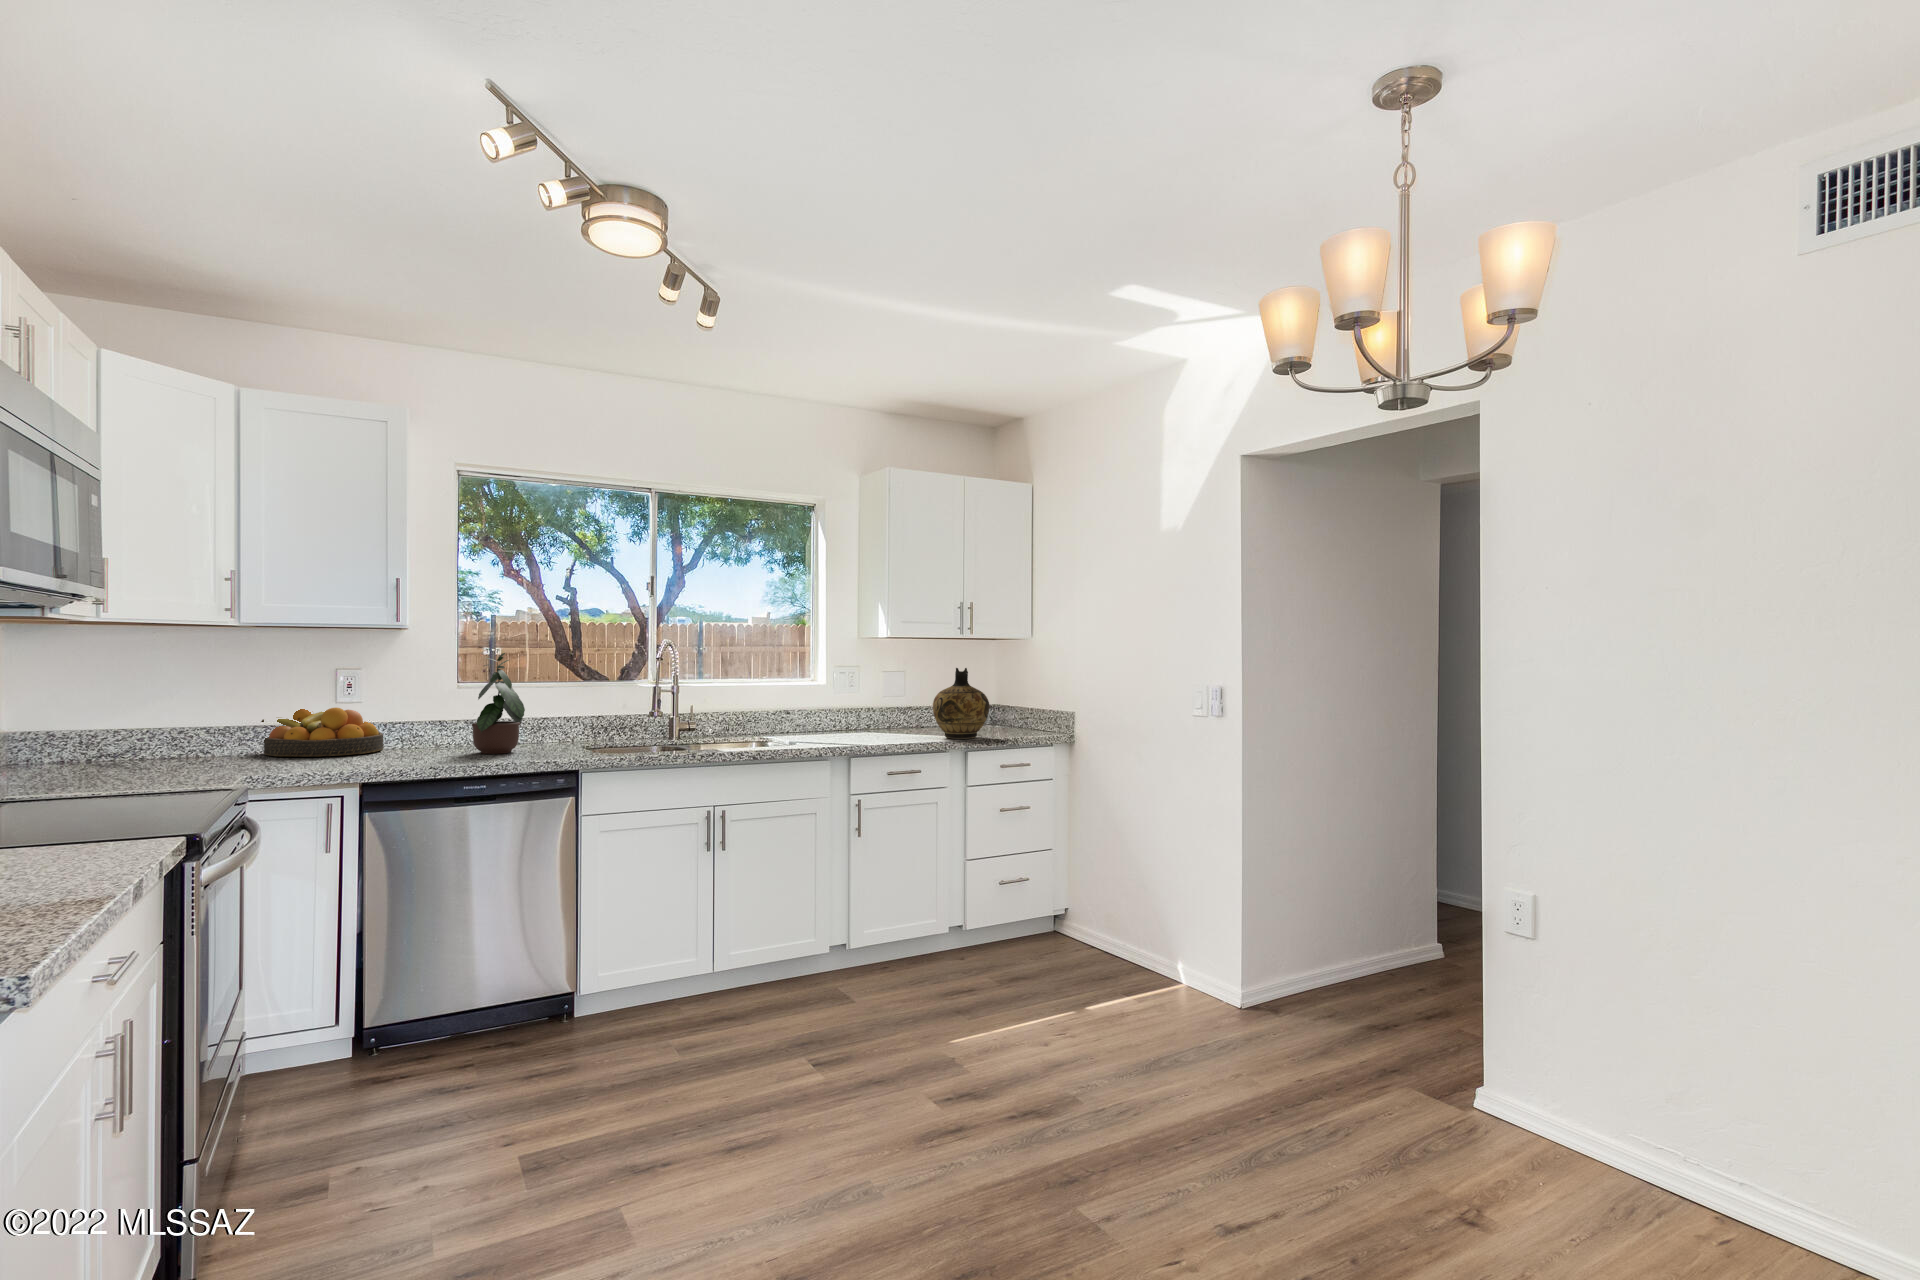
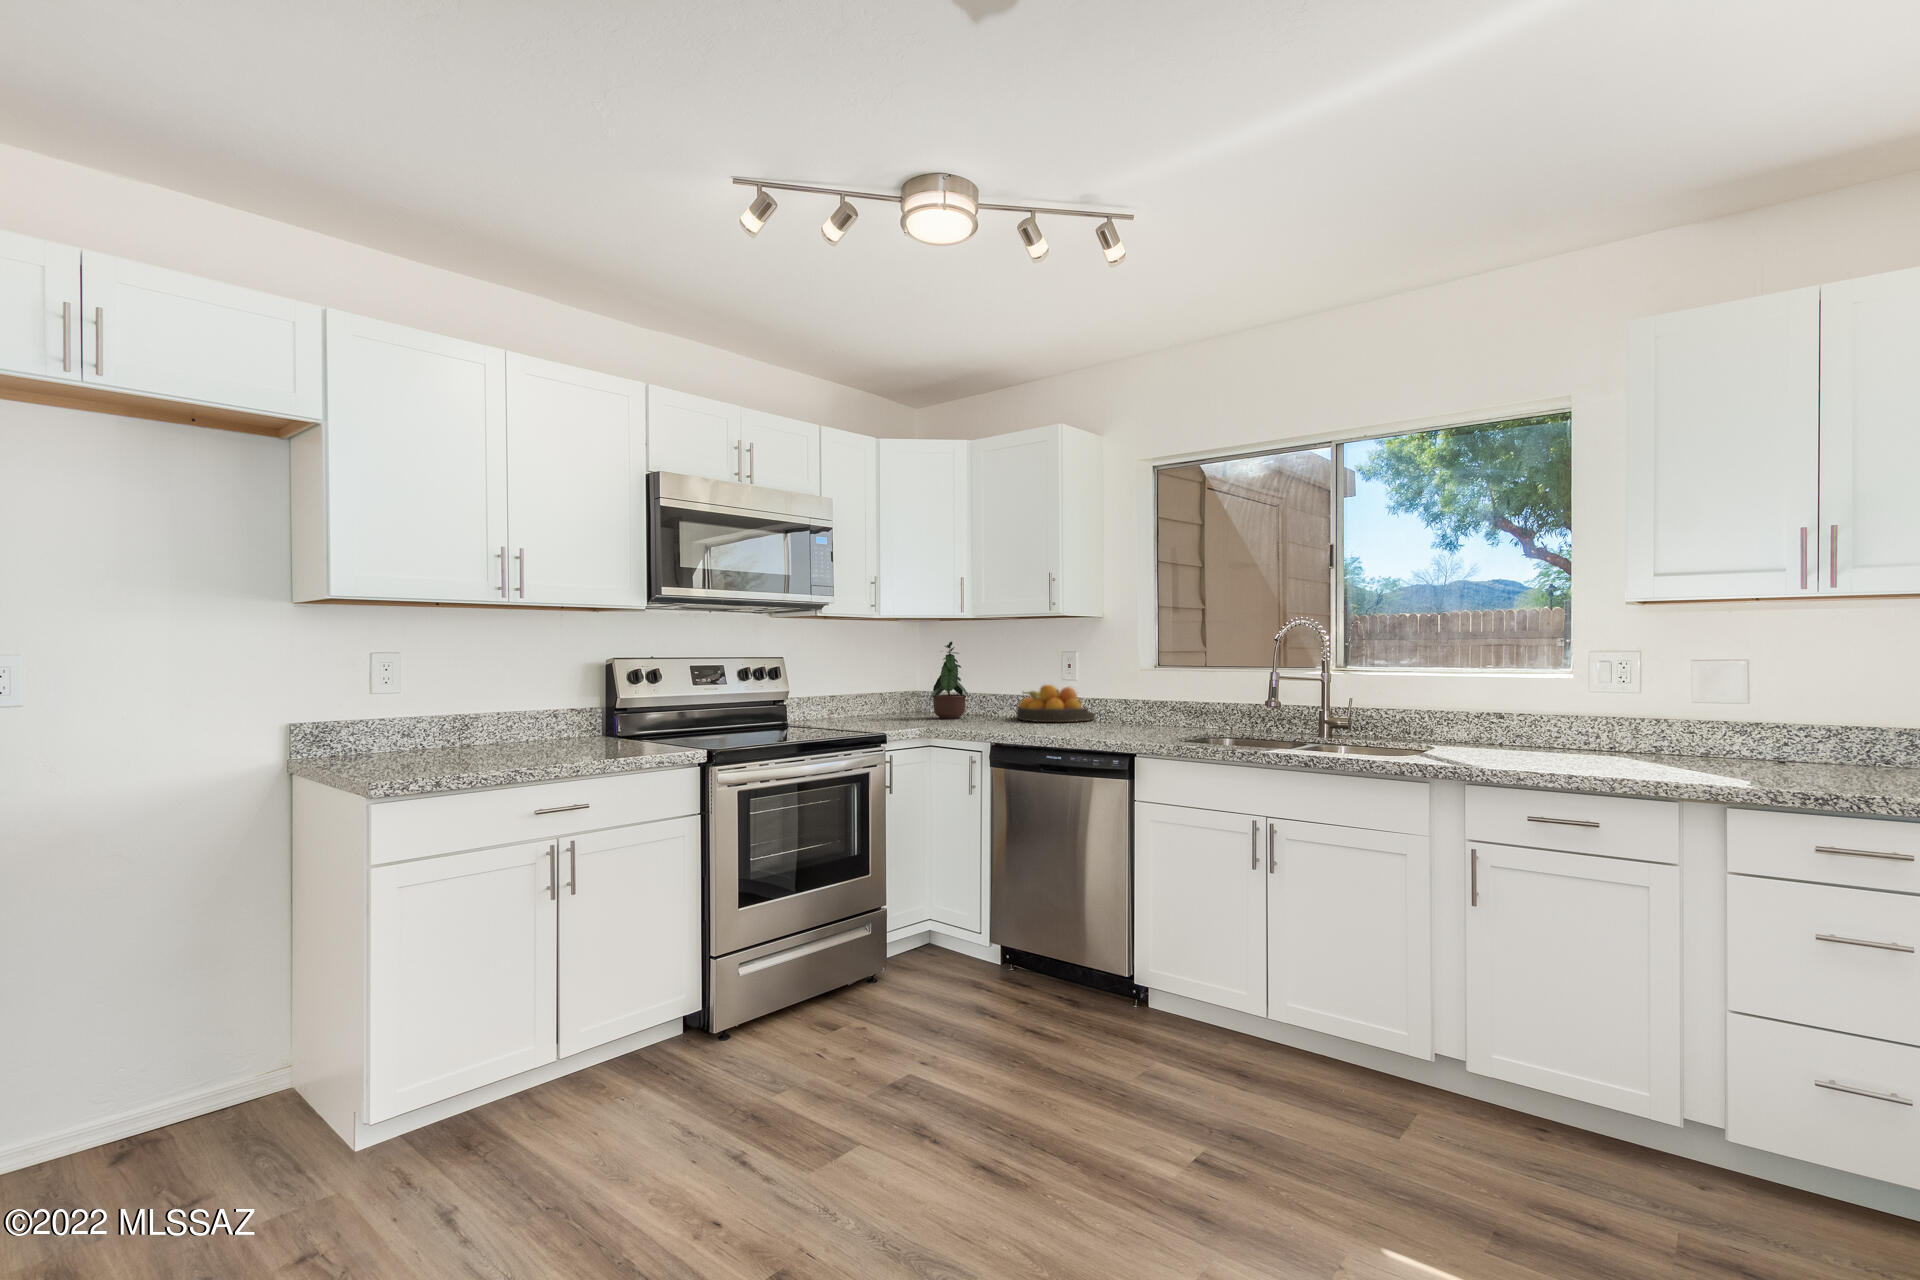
potted plant: present [472,653,525,754] -> present [929,642,969,719]
ceramic jug: present [933,668,990,739] -> none [1676,656,1811,785]

